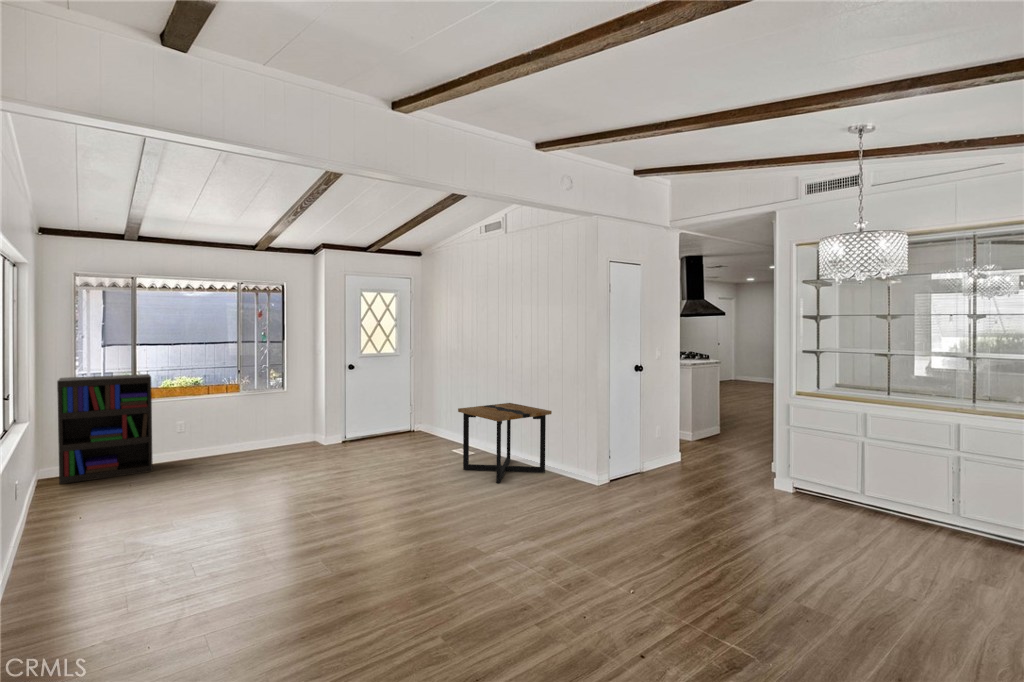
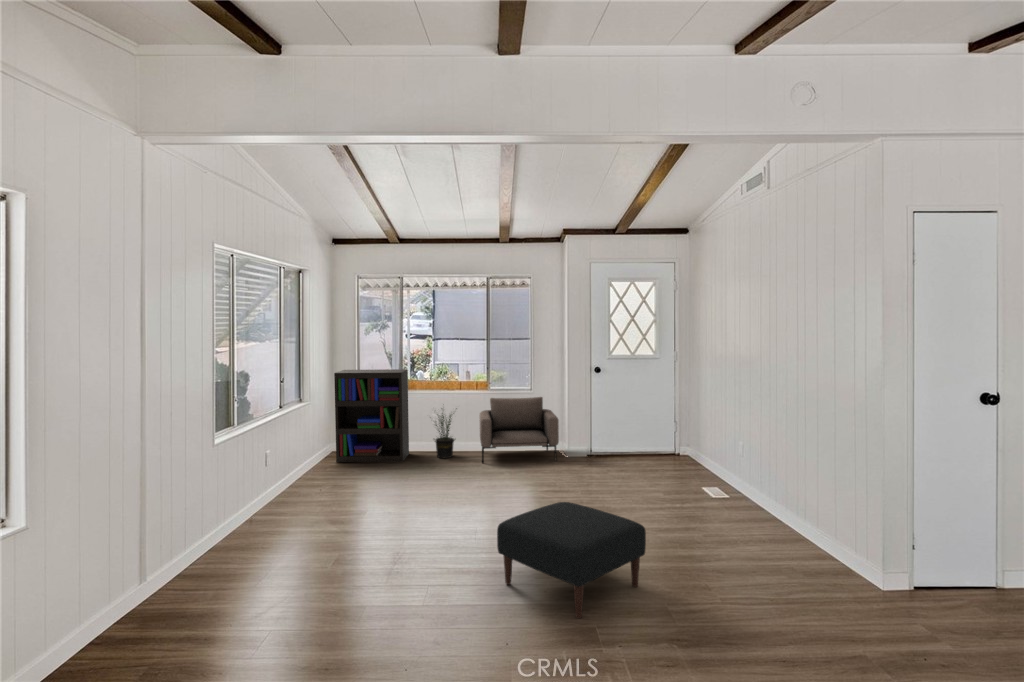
armchair: none [236,394,322,460] -> present [479,397,559,463]
side table: present [458,403,552,483] -> none [682,433,816,548]
potted plant: none [176,407,218,463] -> present [435,413,455,458]
ottoman: none [374,465,479,542] -> present [497,502,646,618]

